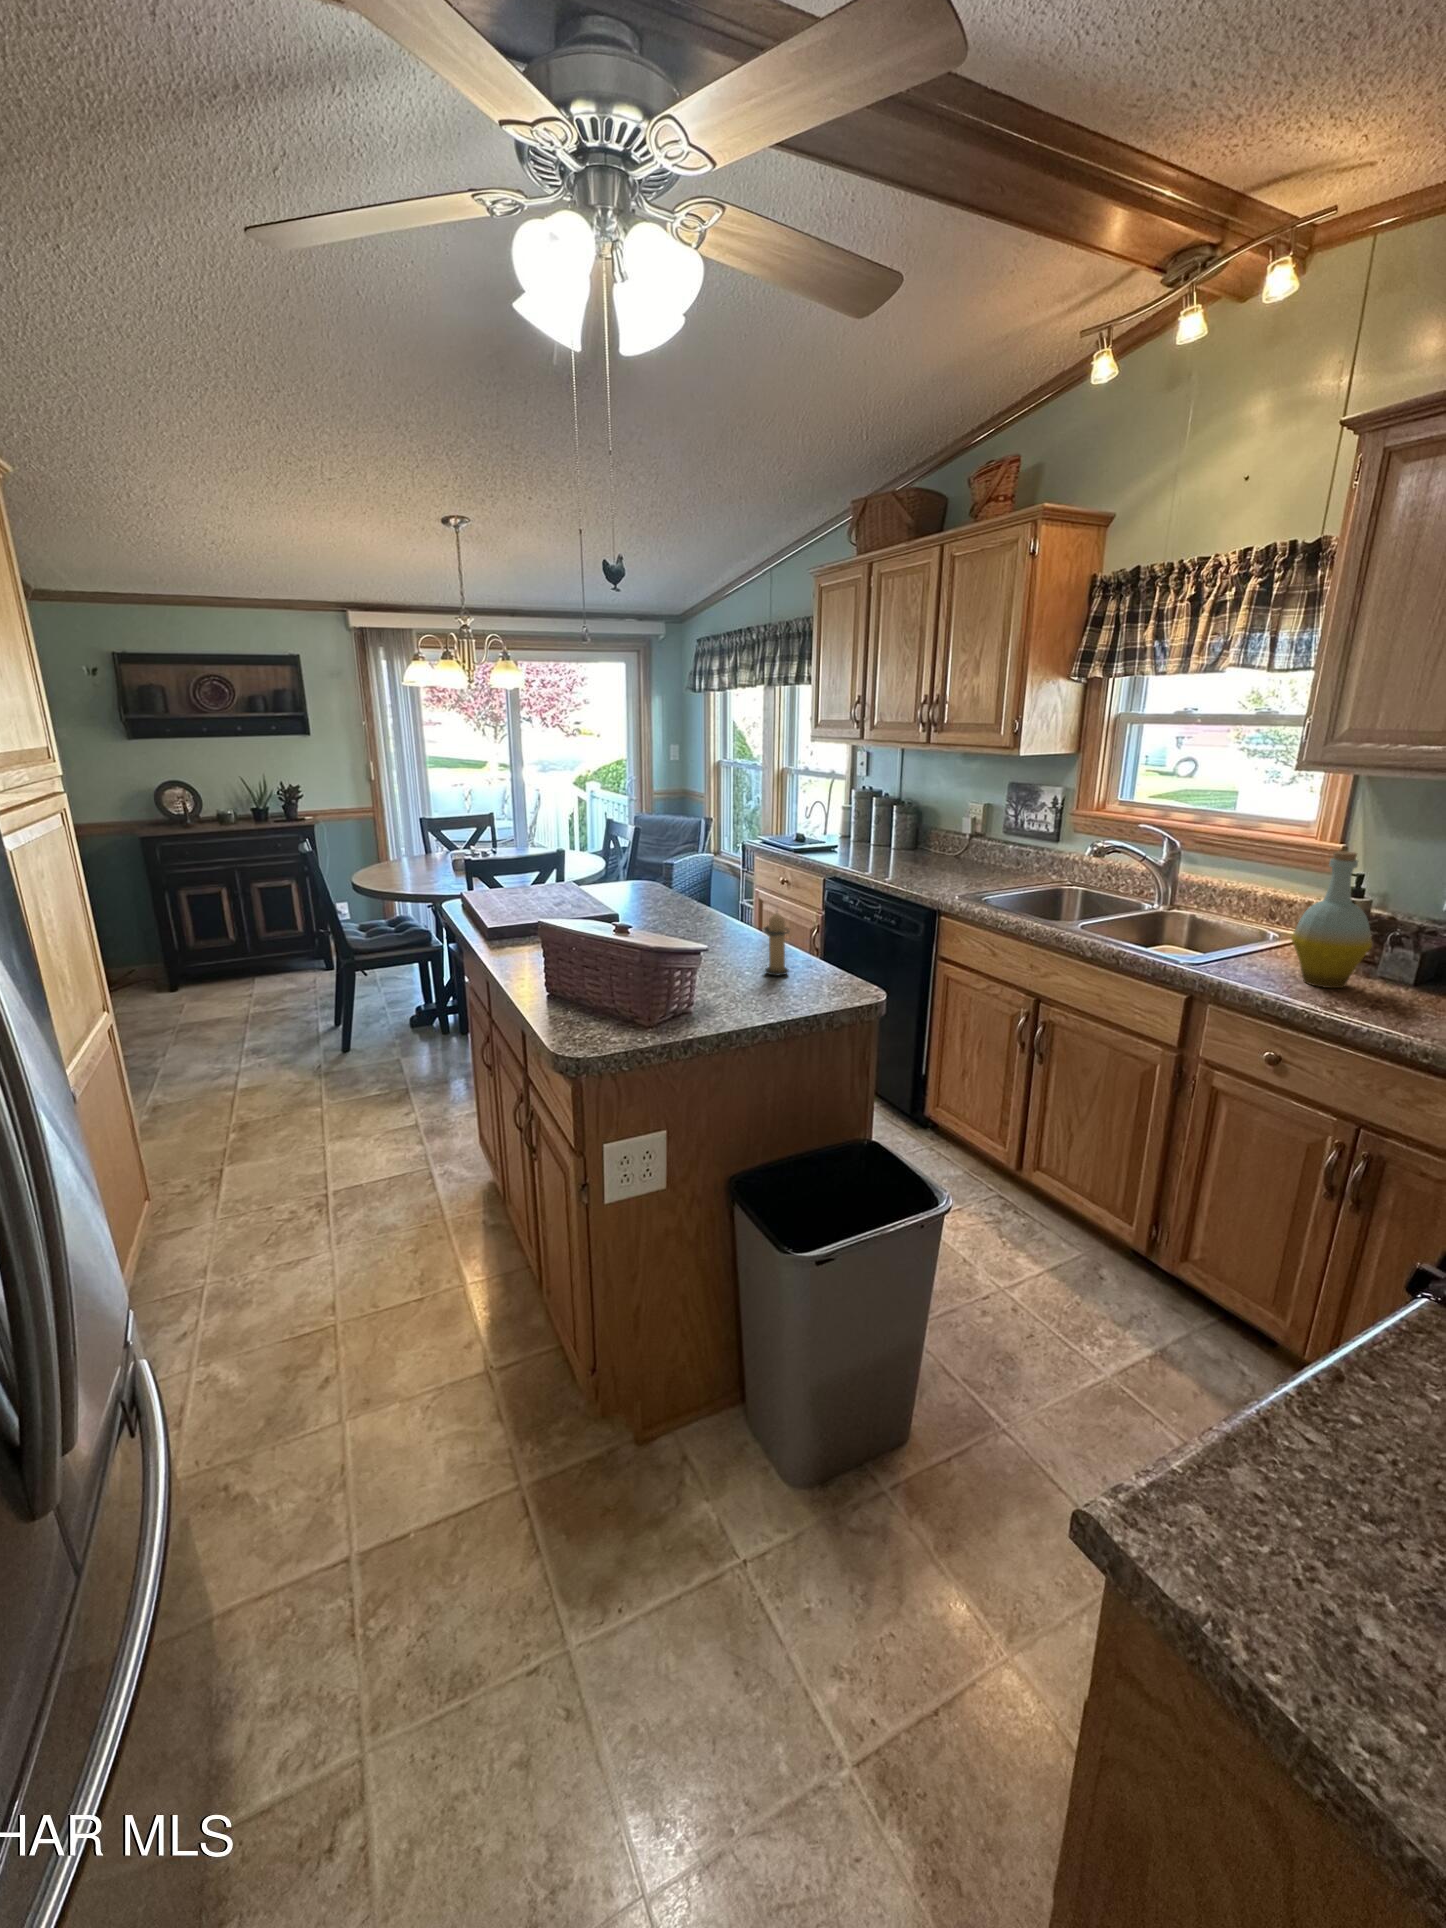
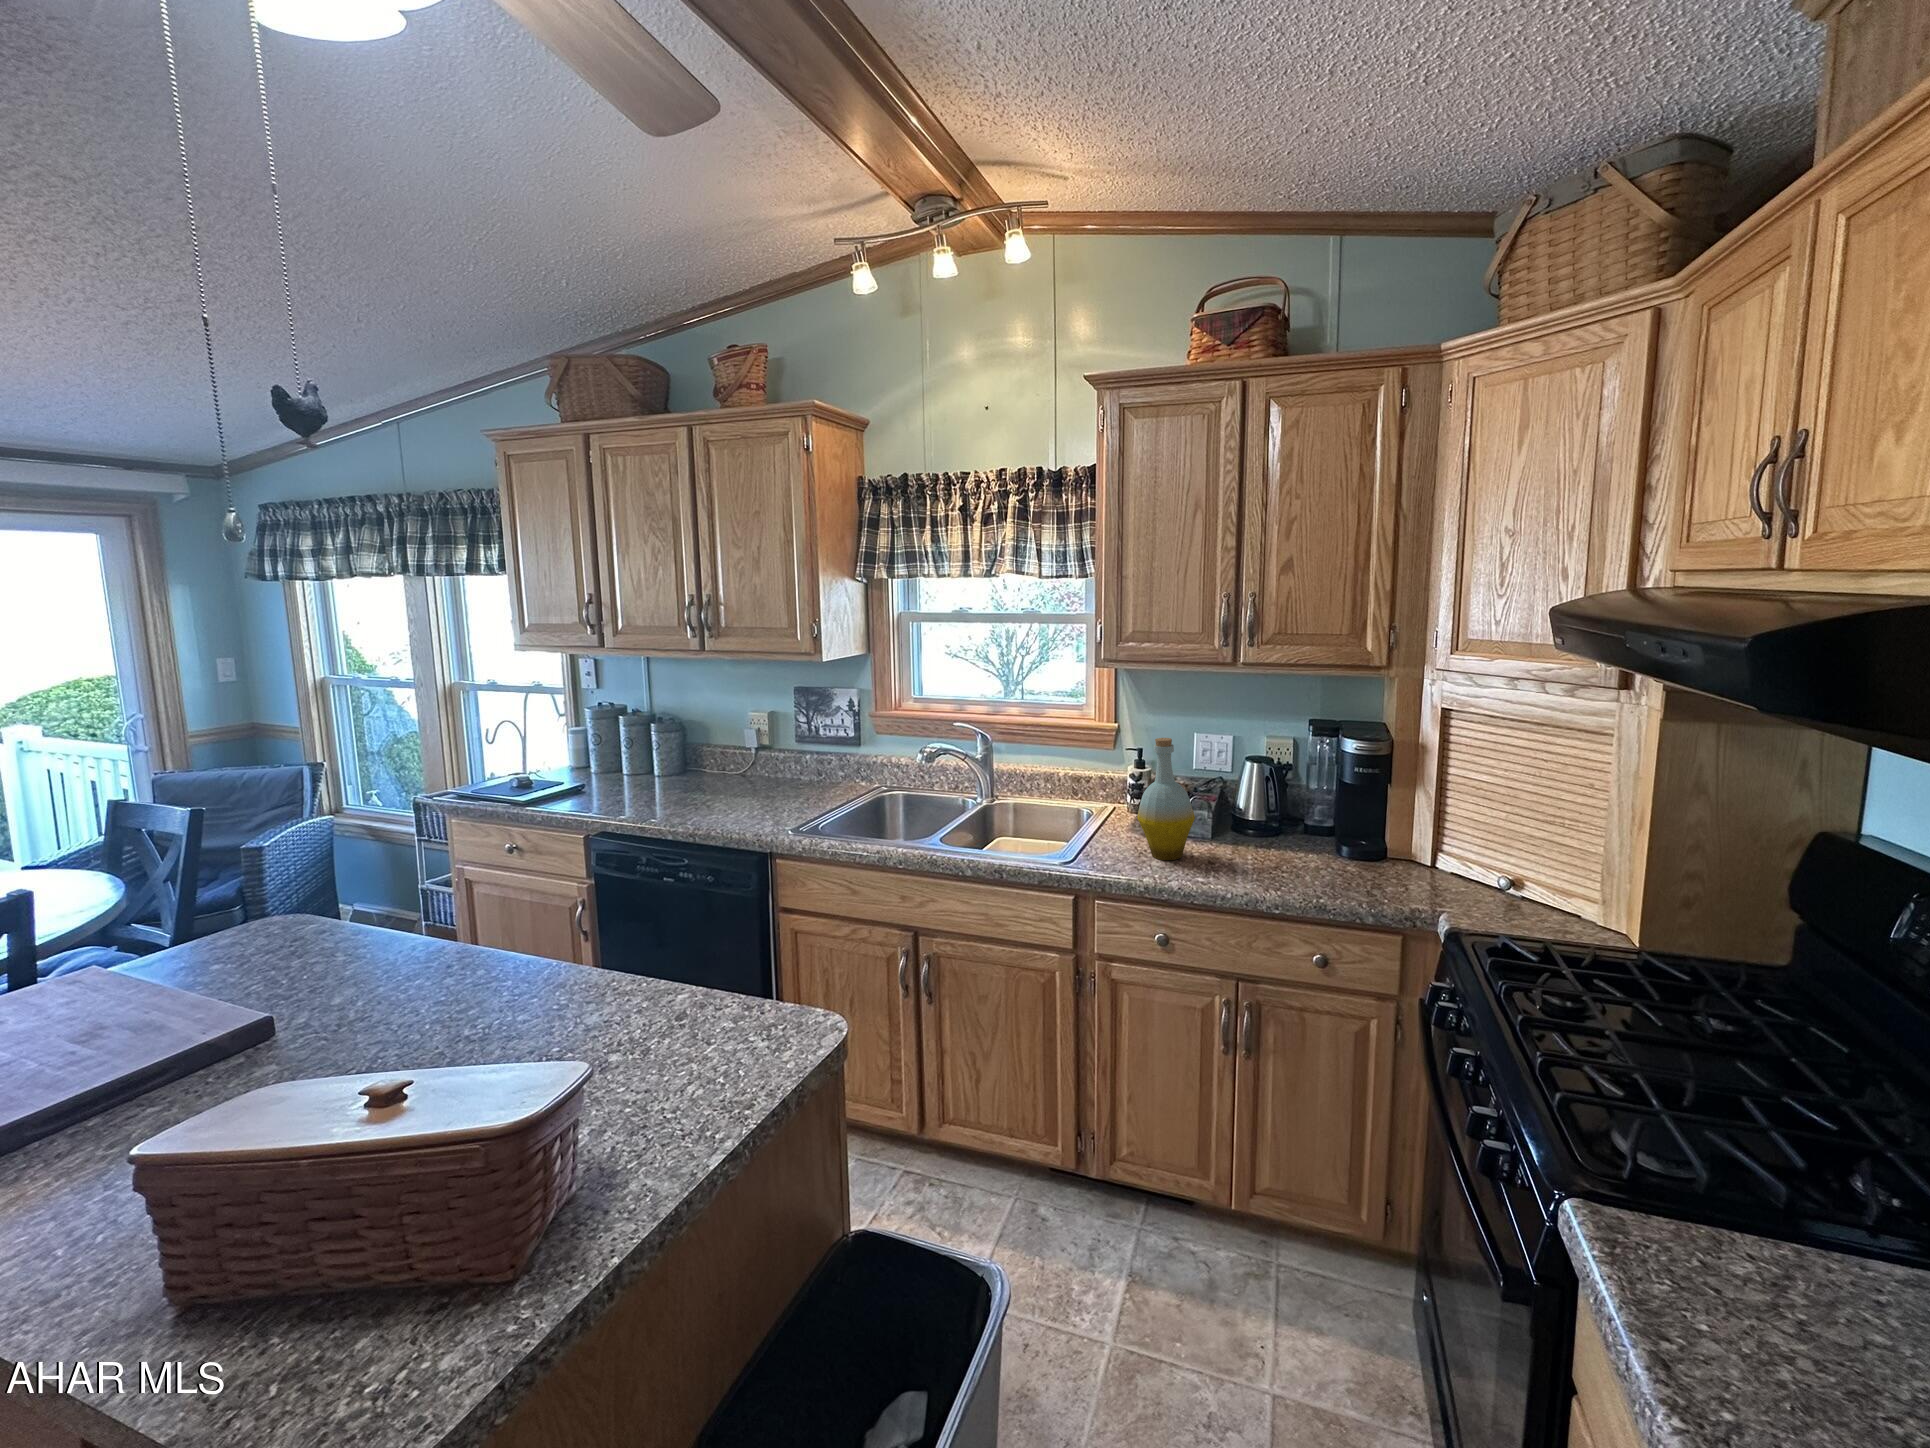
candle: present [764,913,789,976] -> none [638,942,697,1050]

